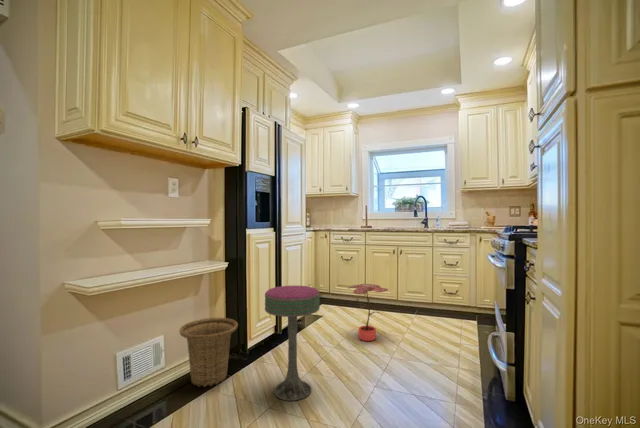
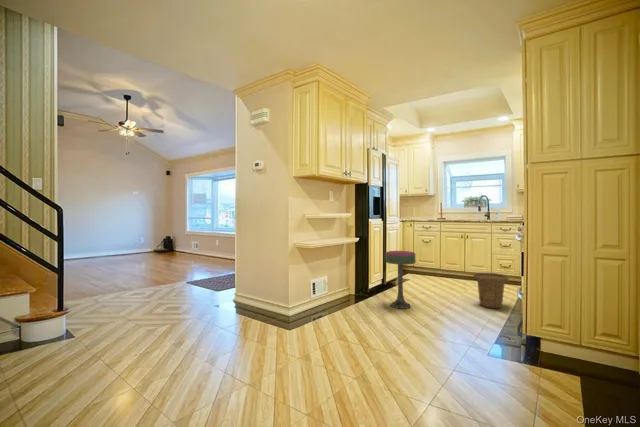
potted plant: present [349,284,387,341] -> none [429,255,456,291]
basket: present [180,318,238,387] -> present [473,272,509,308]

